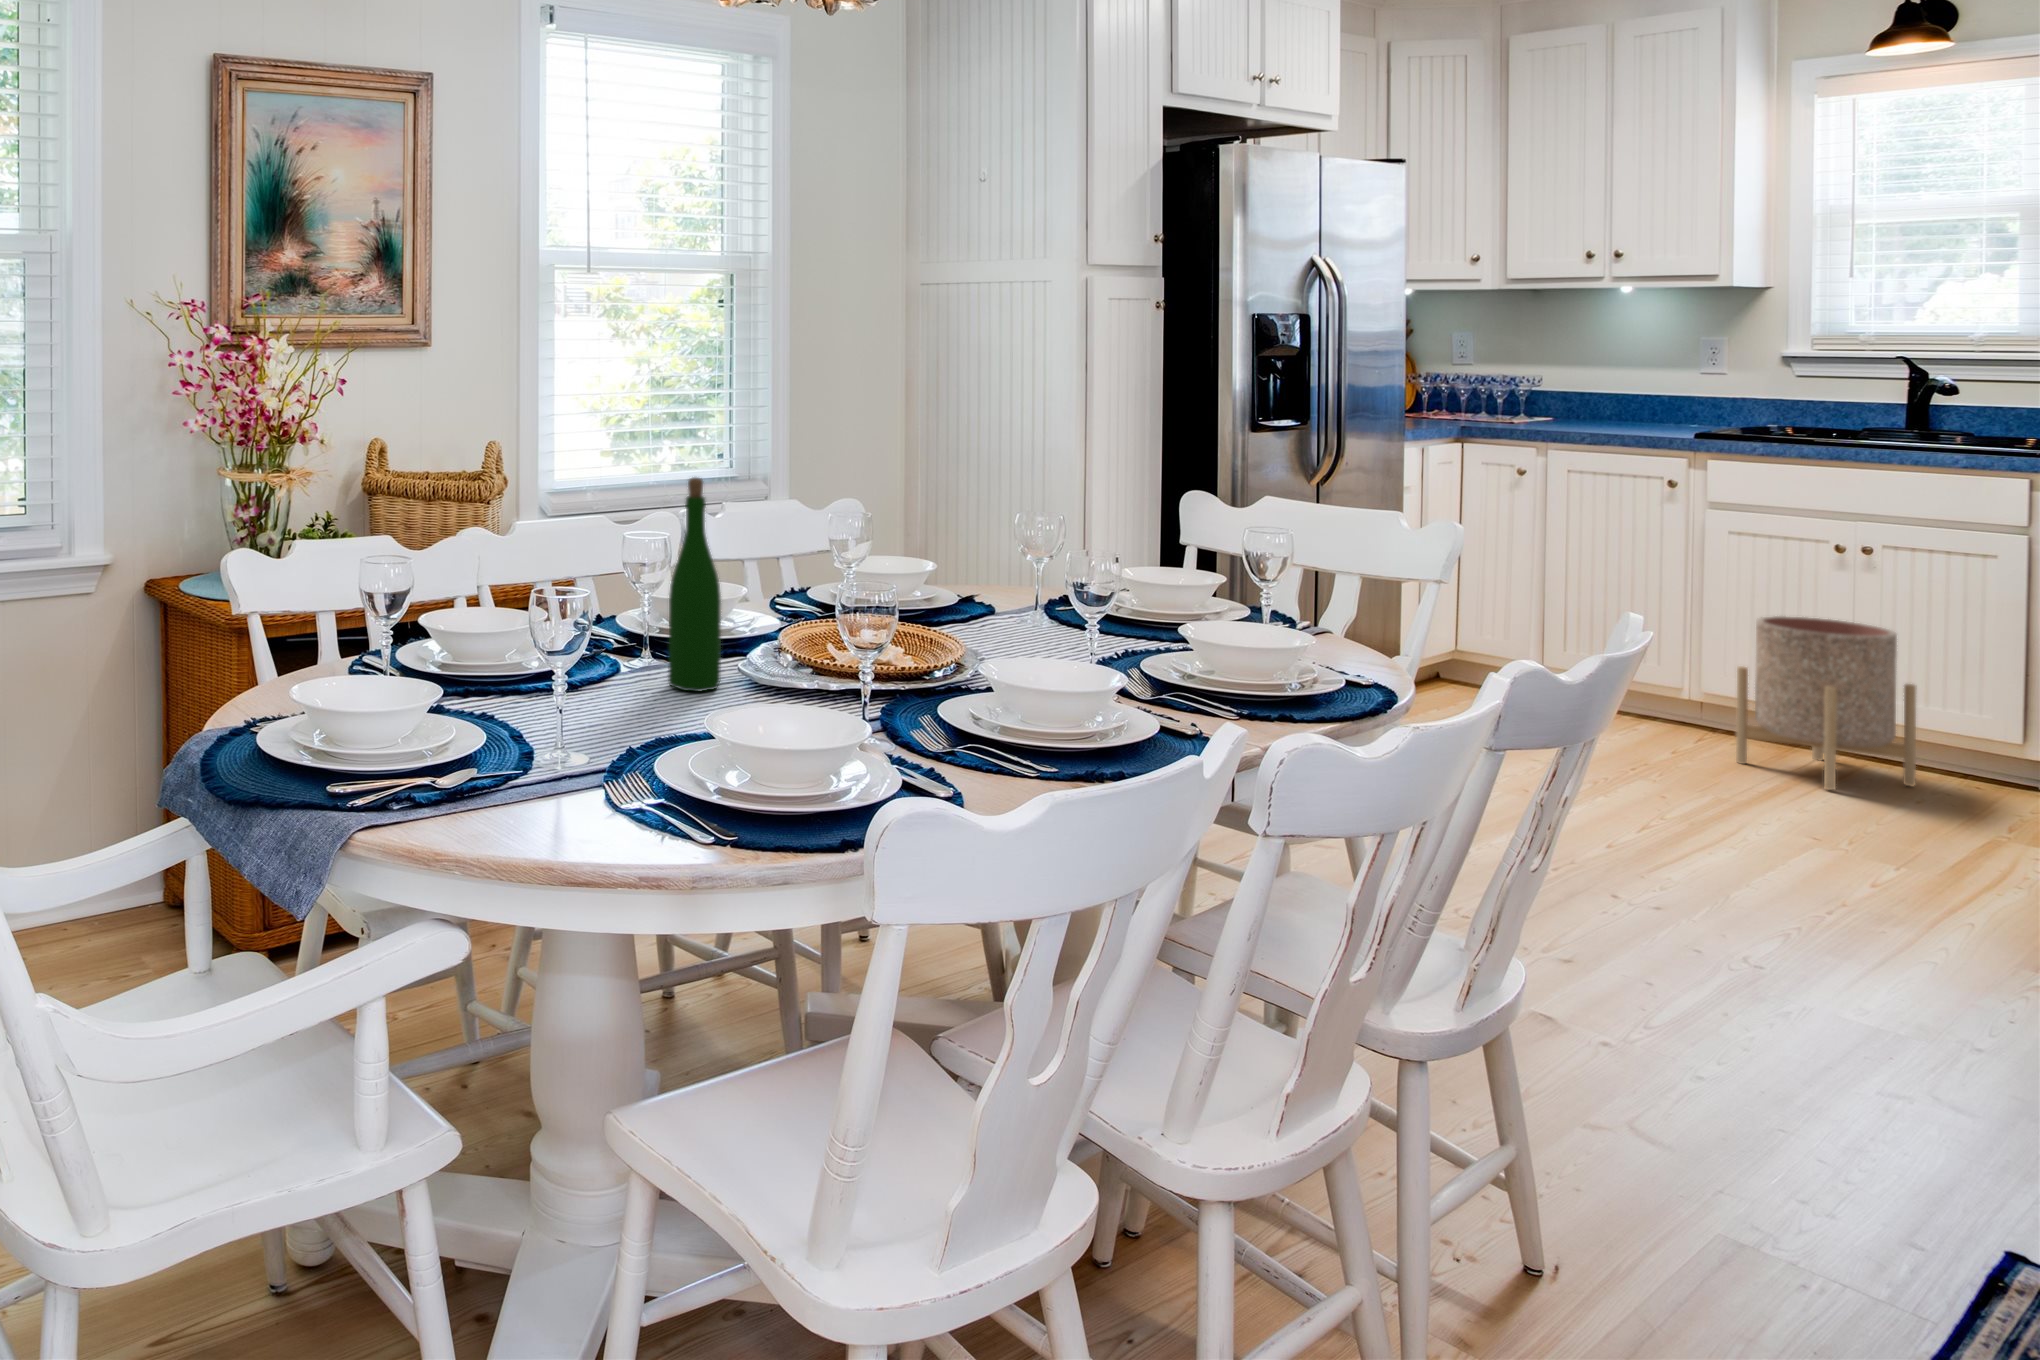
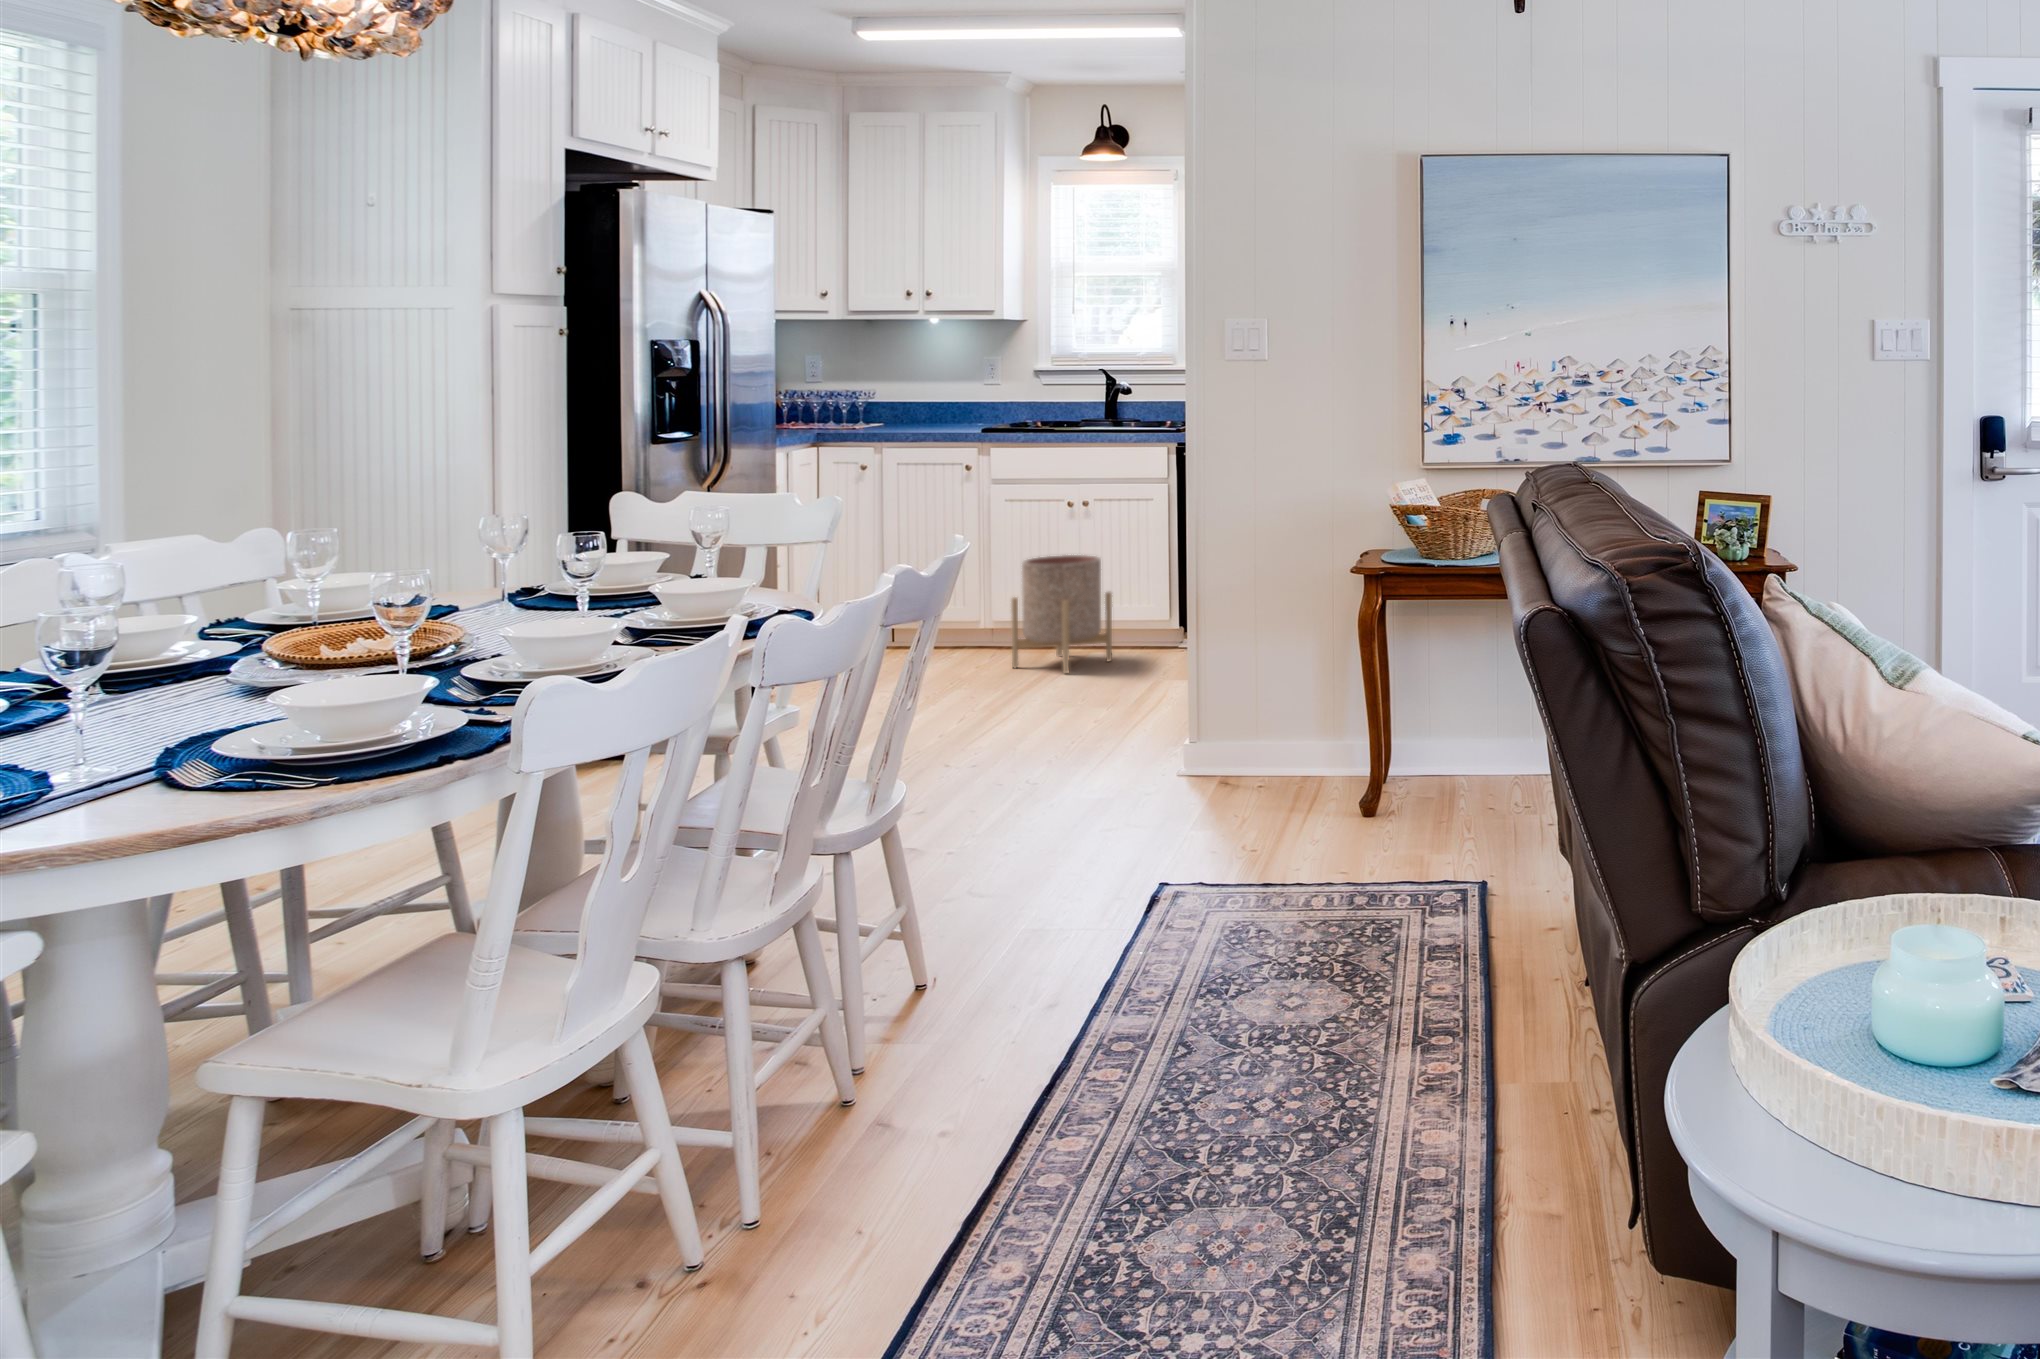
wine bottle: present [668,477,721,691] -> none [146,502,210,711]

